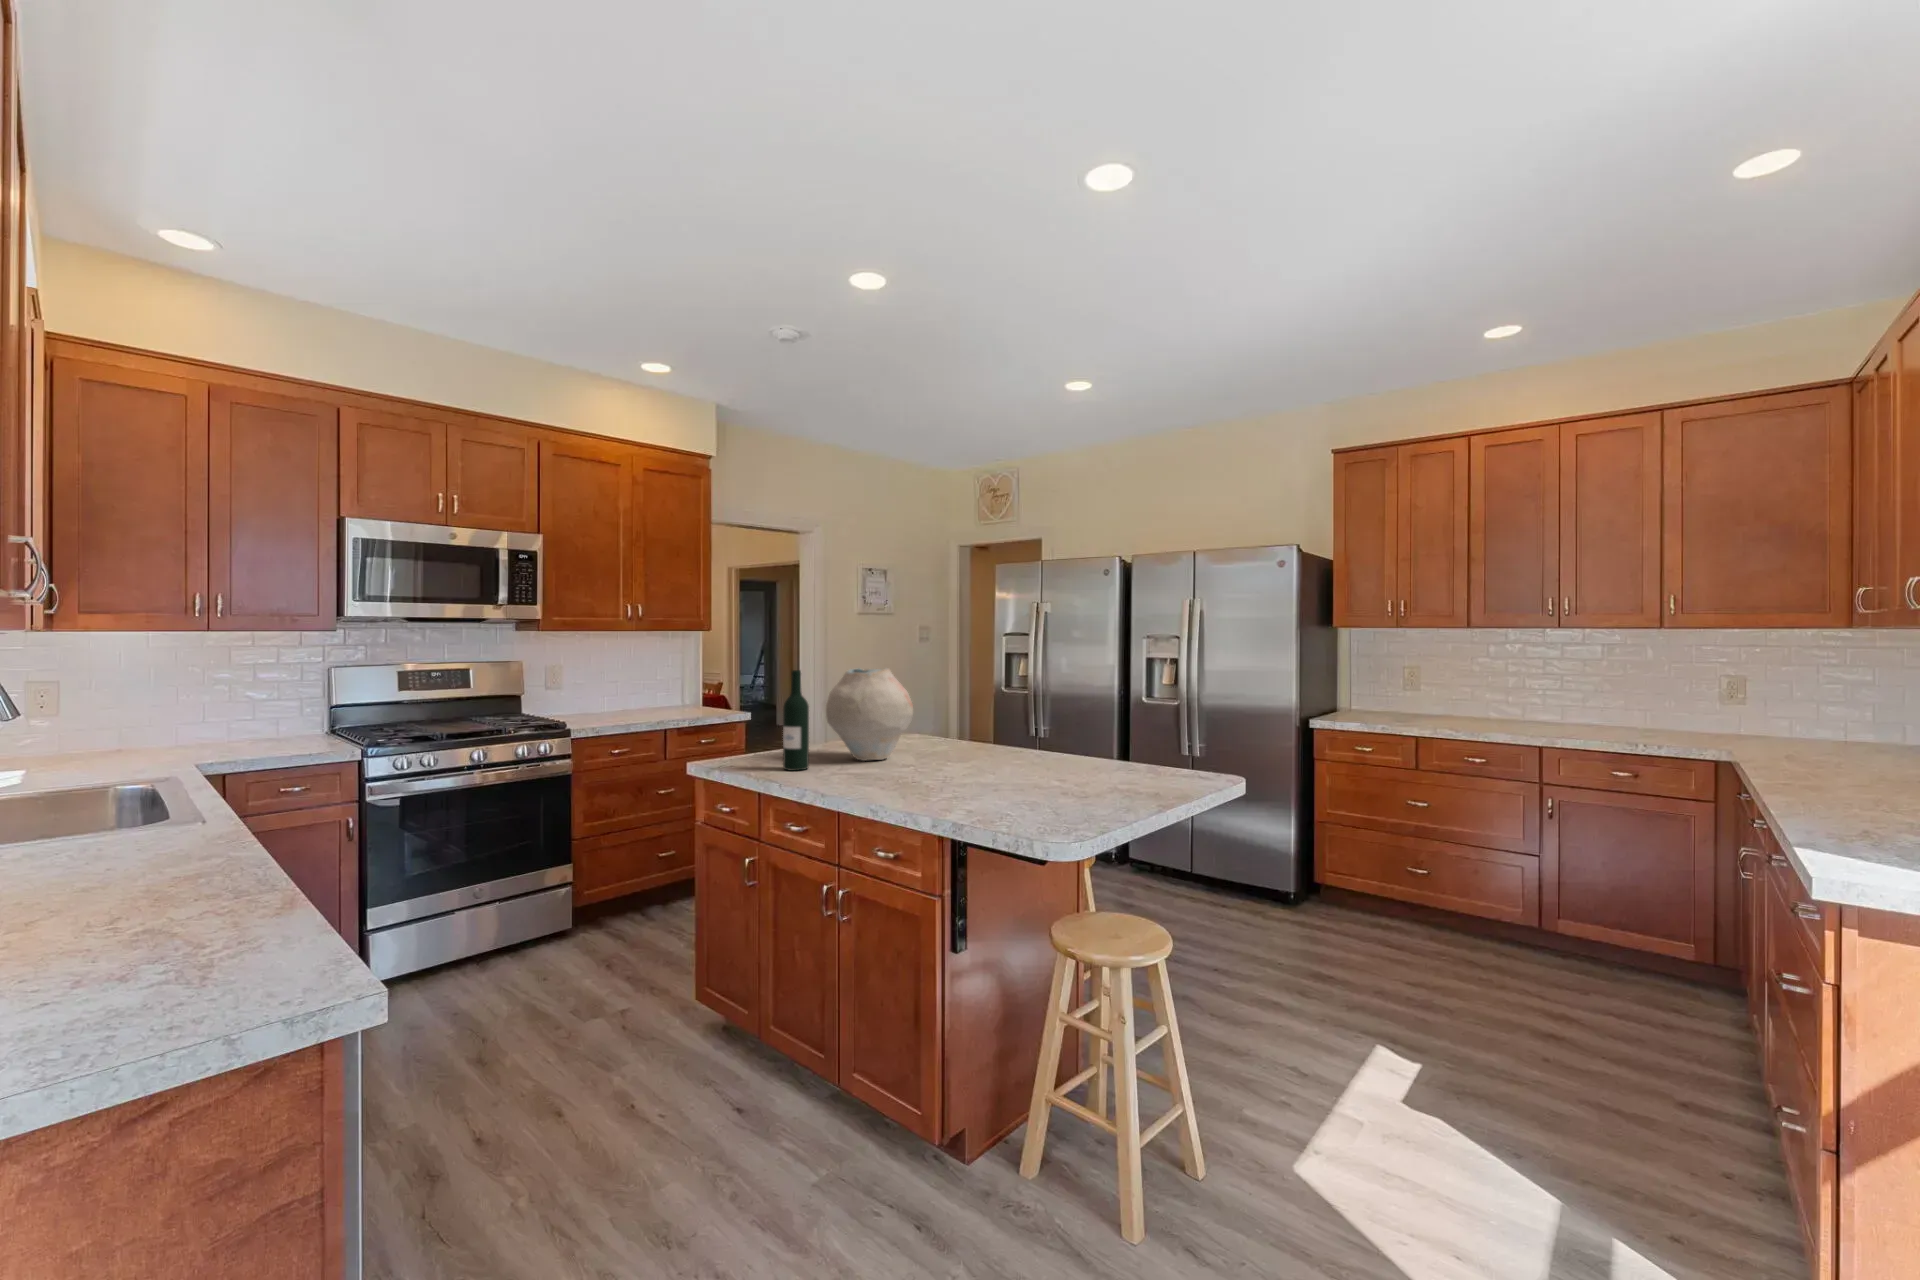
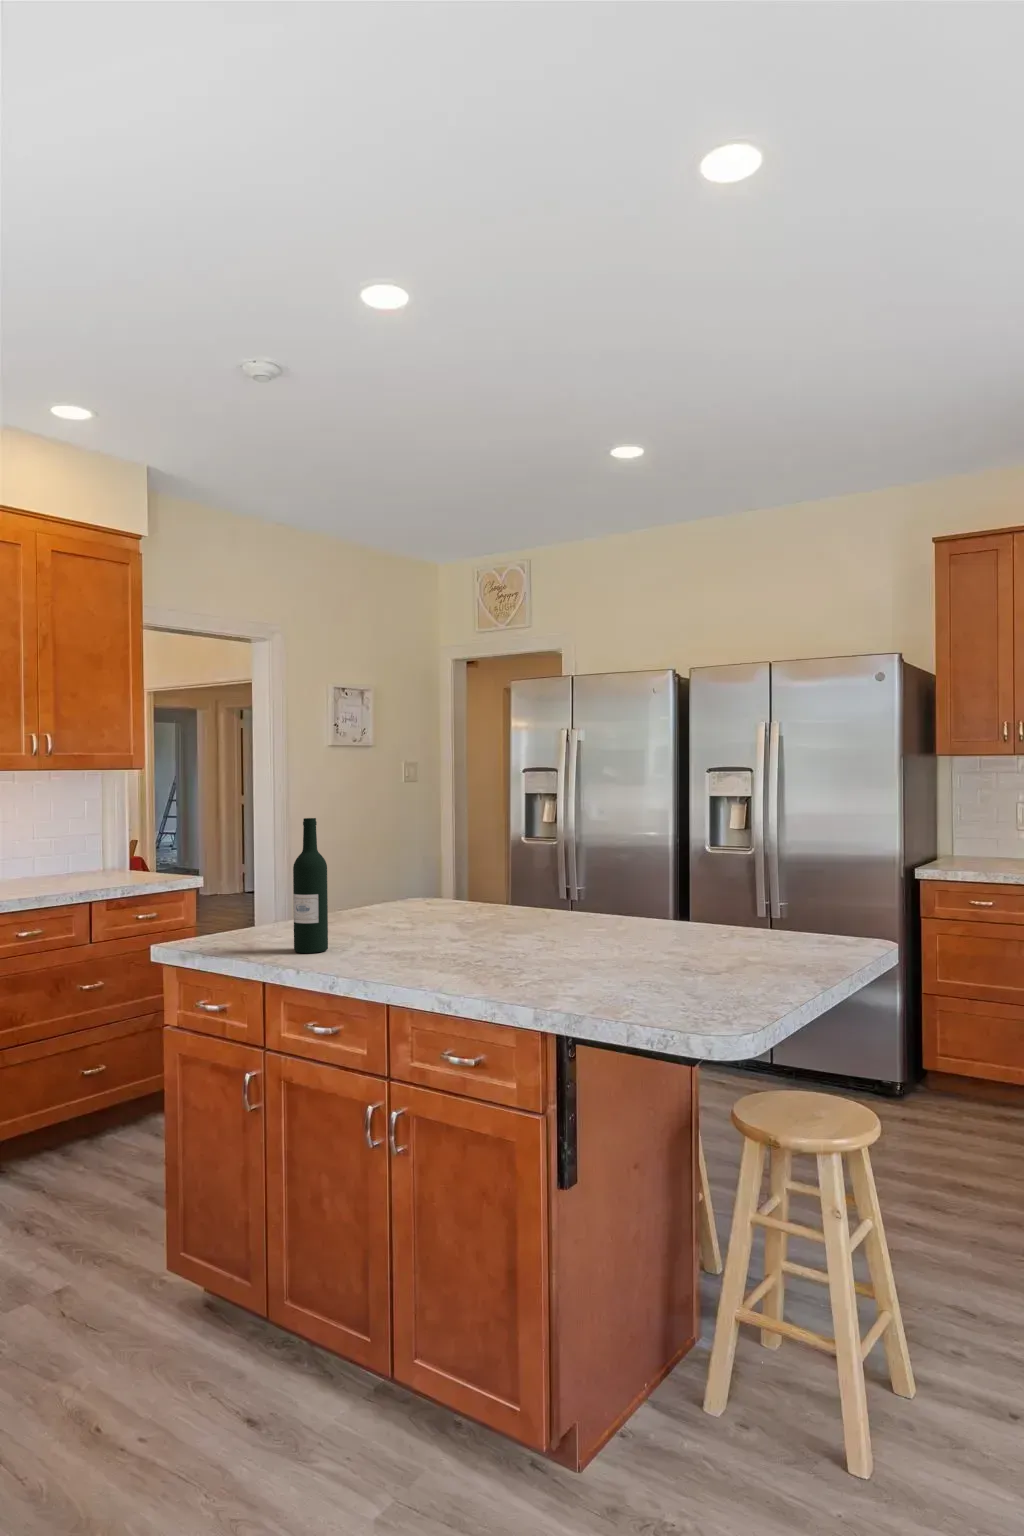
vase: present [826,668,913,761] -> none [342,814,458,937]

